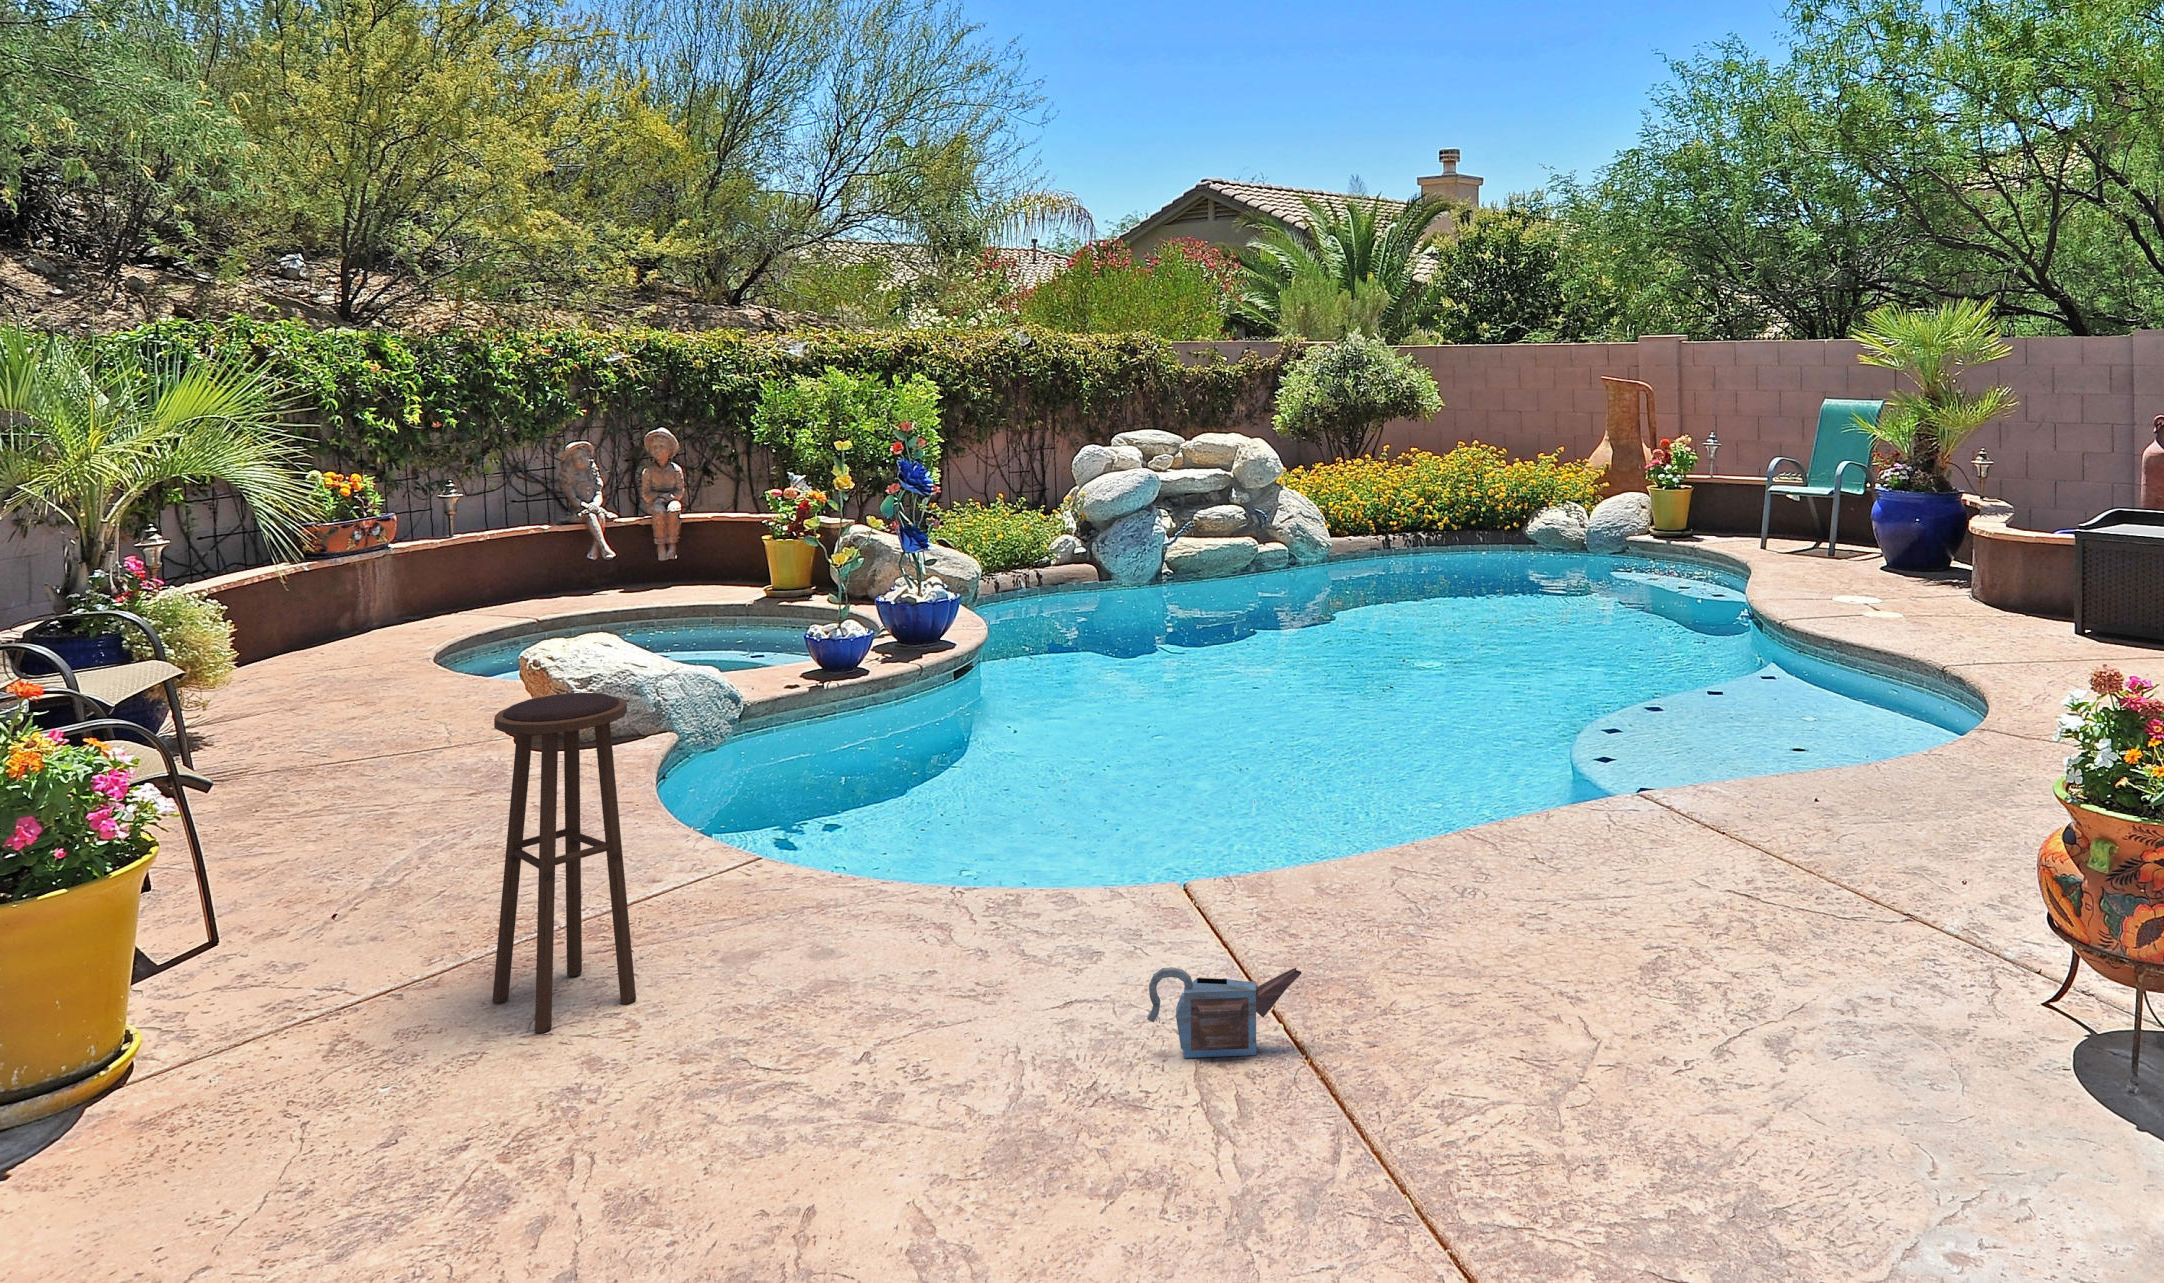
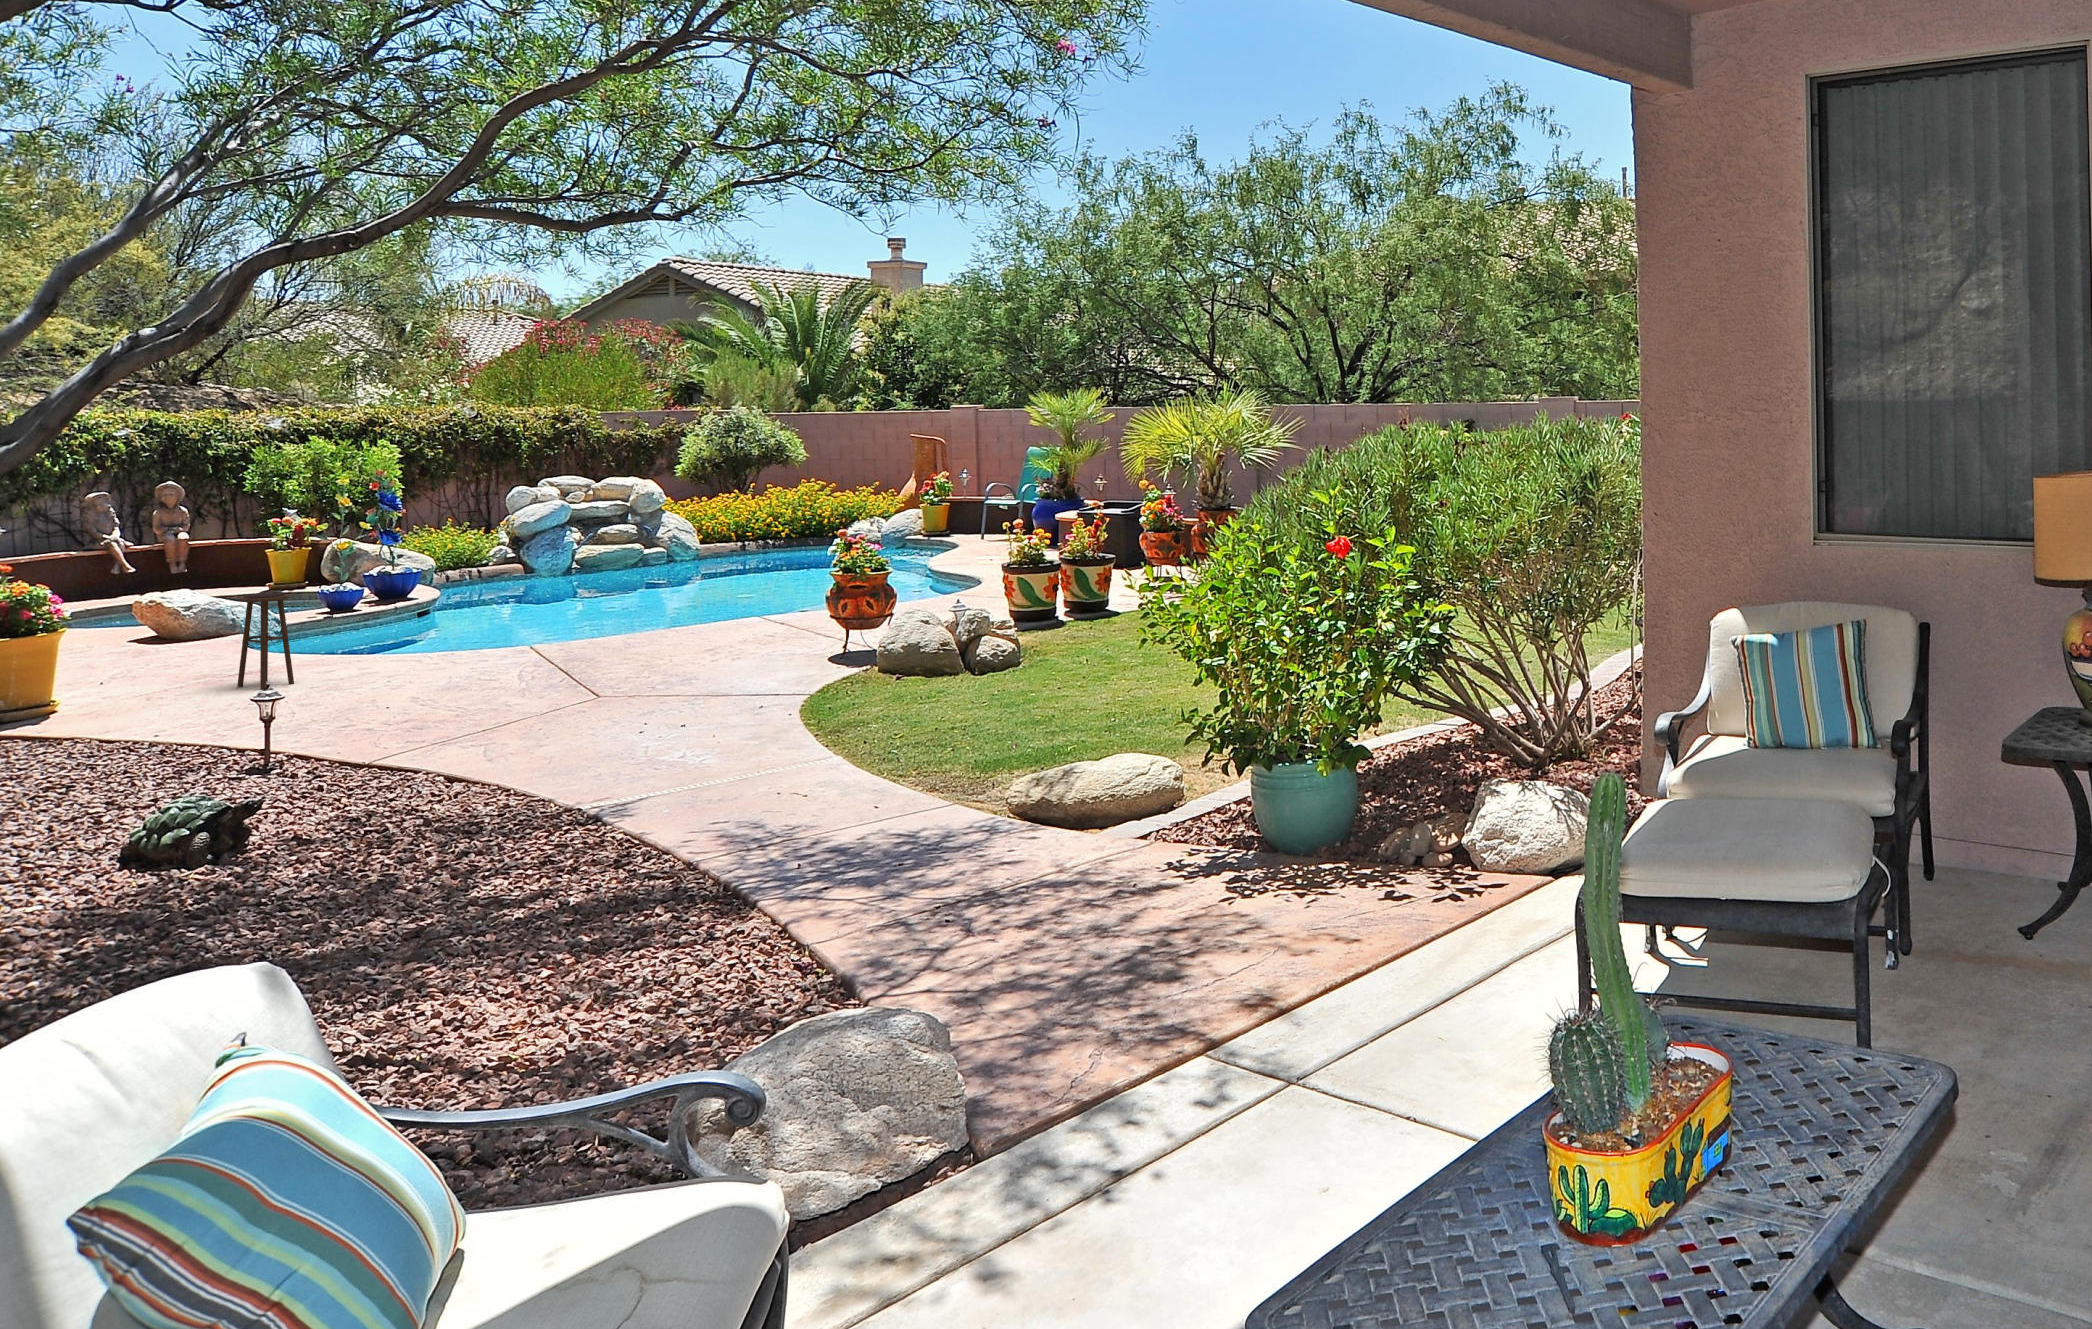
watering can: present [1147,967,1301,1058] -> none [481,653,532,677]

